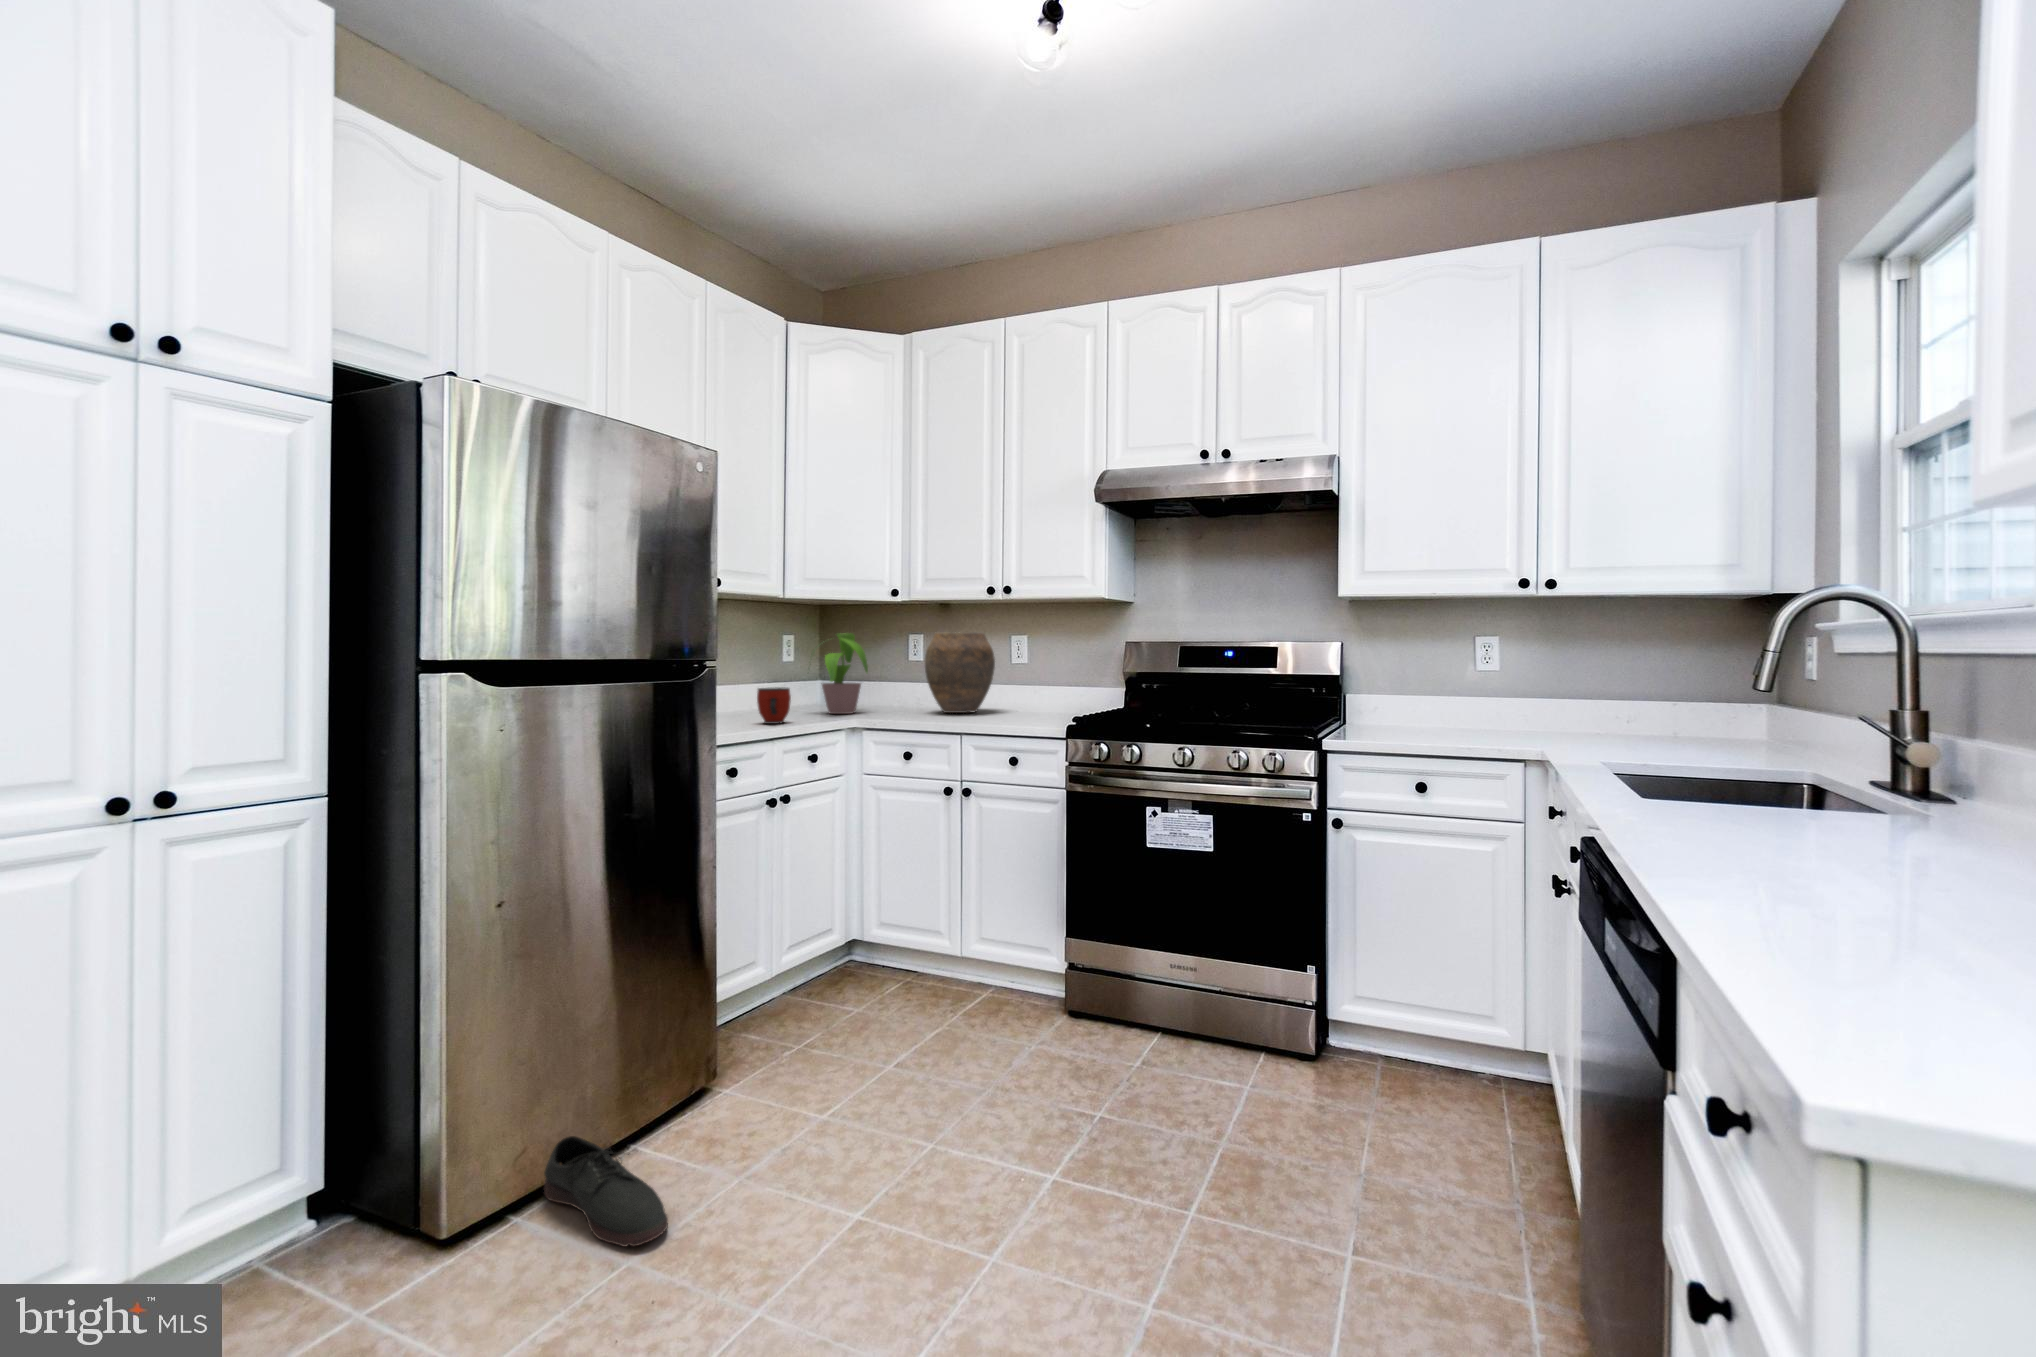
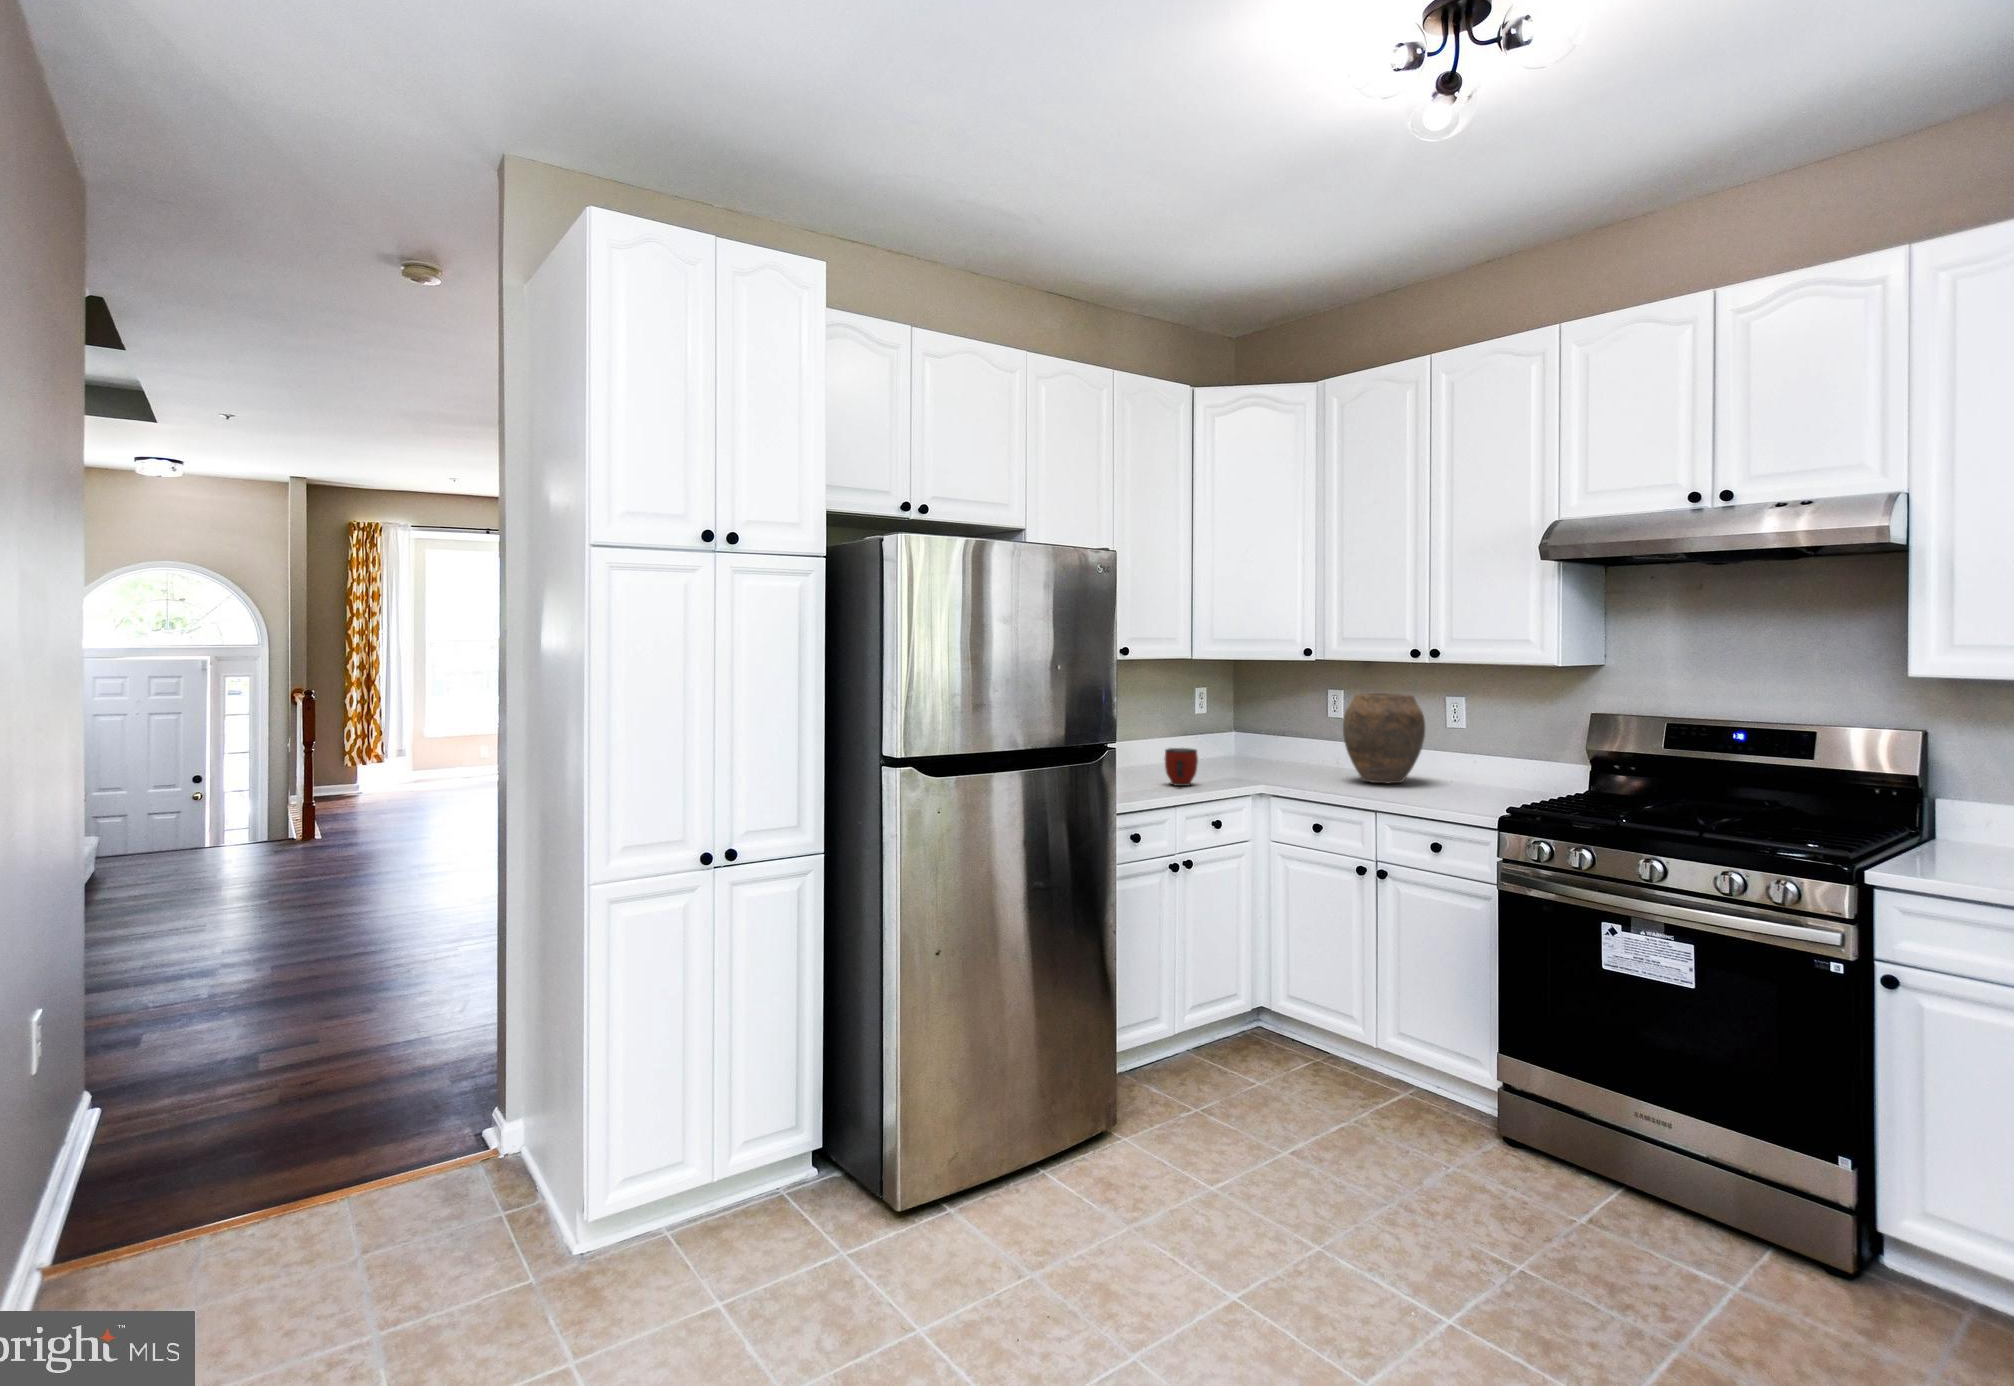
potted plant: present [811,633,868,714] -> none [1212,690,1290,776]
shoe: present [544,1136,668,1247] -> none [966,1164,1065,1278]

